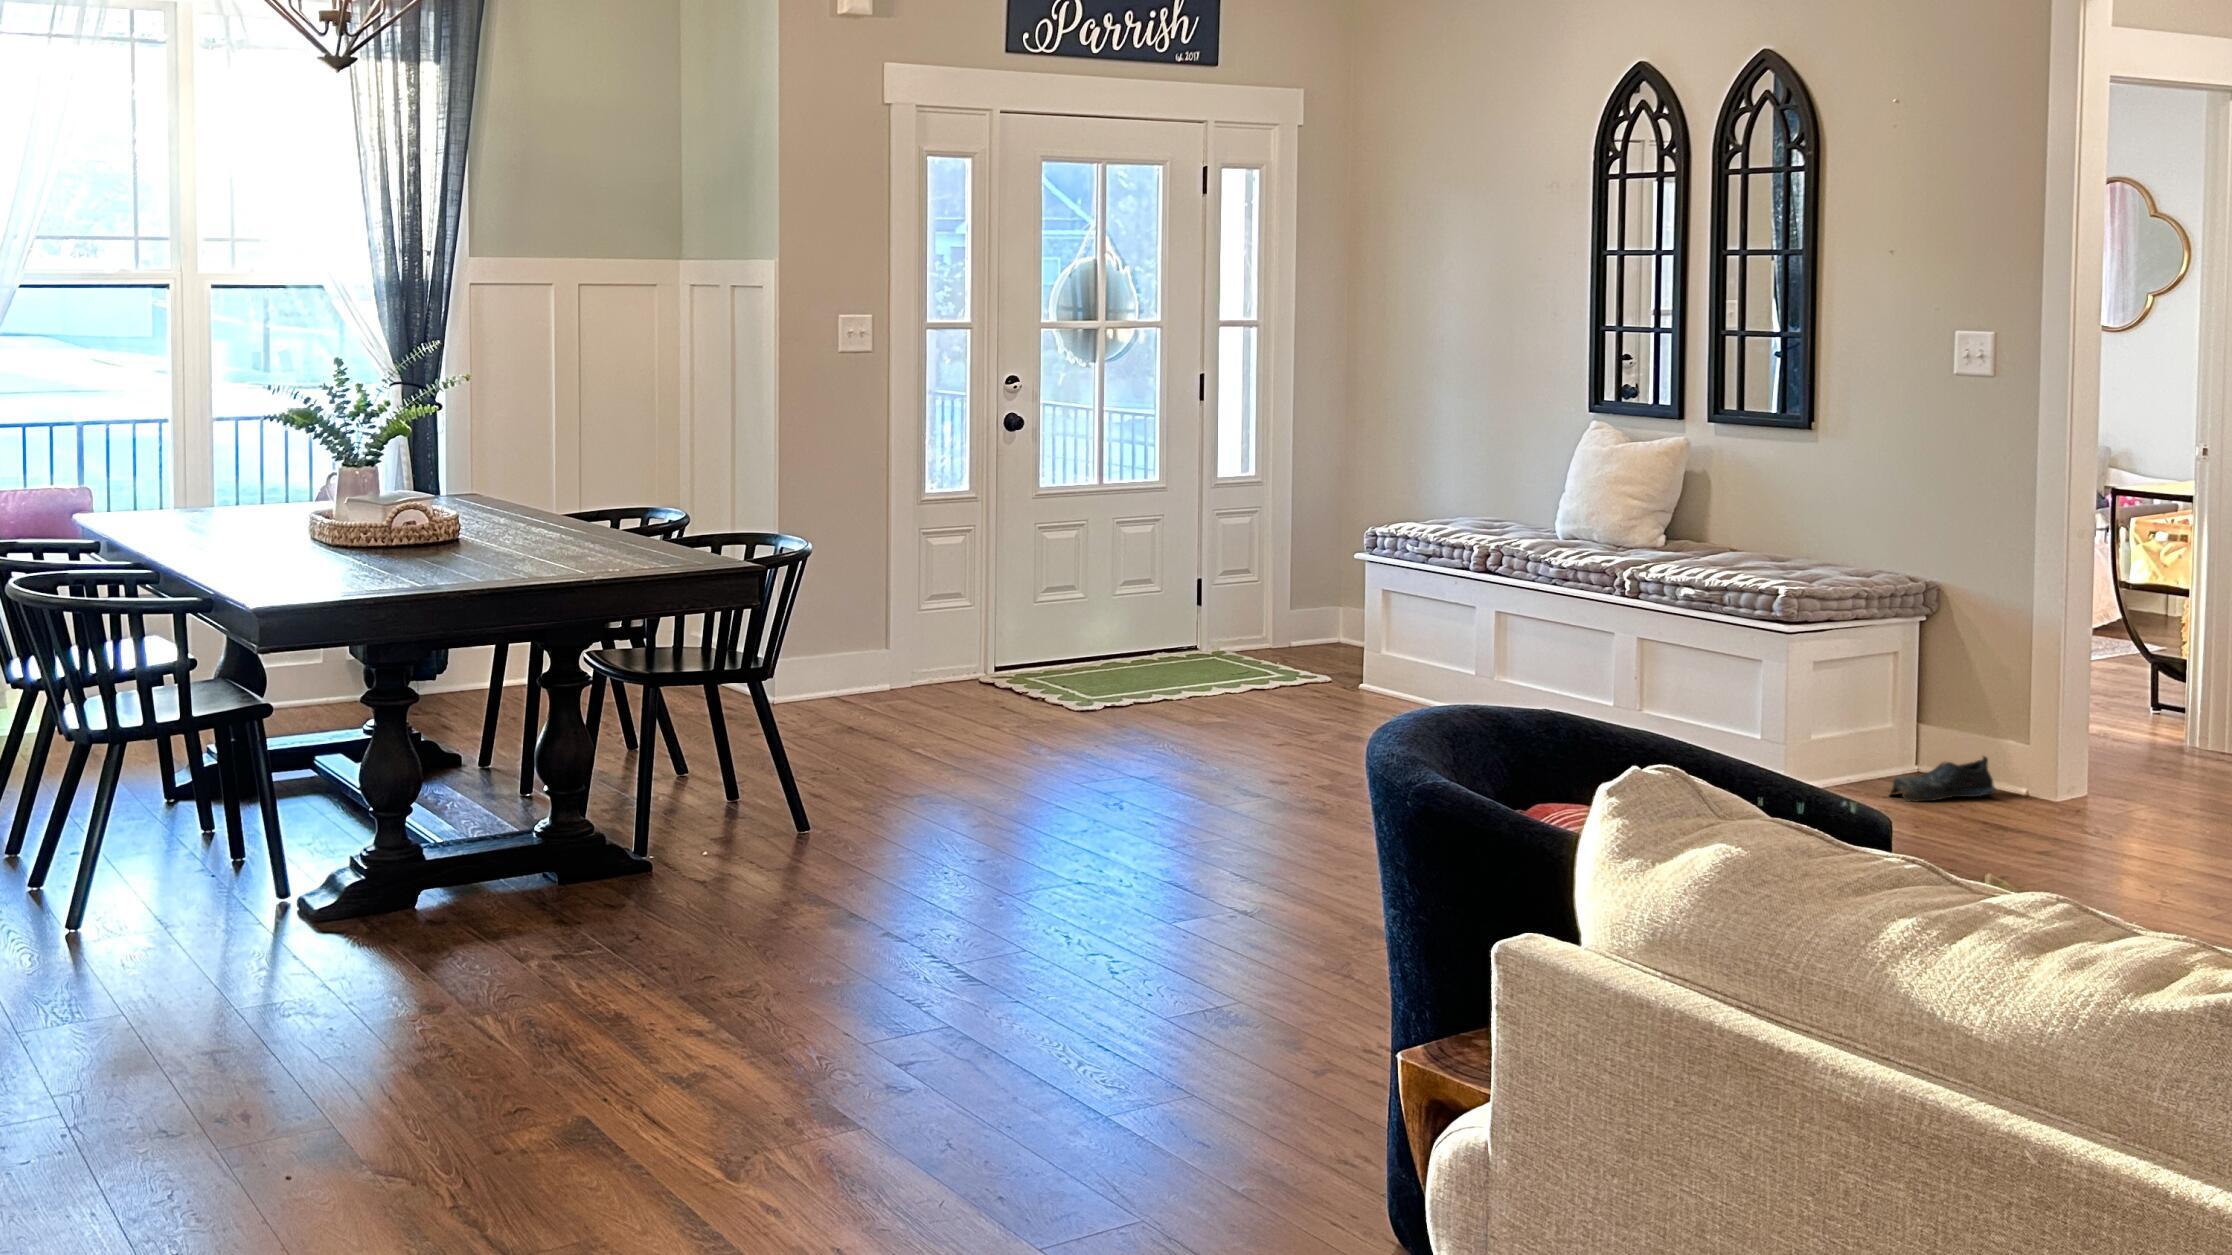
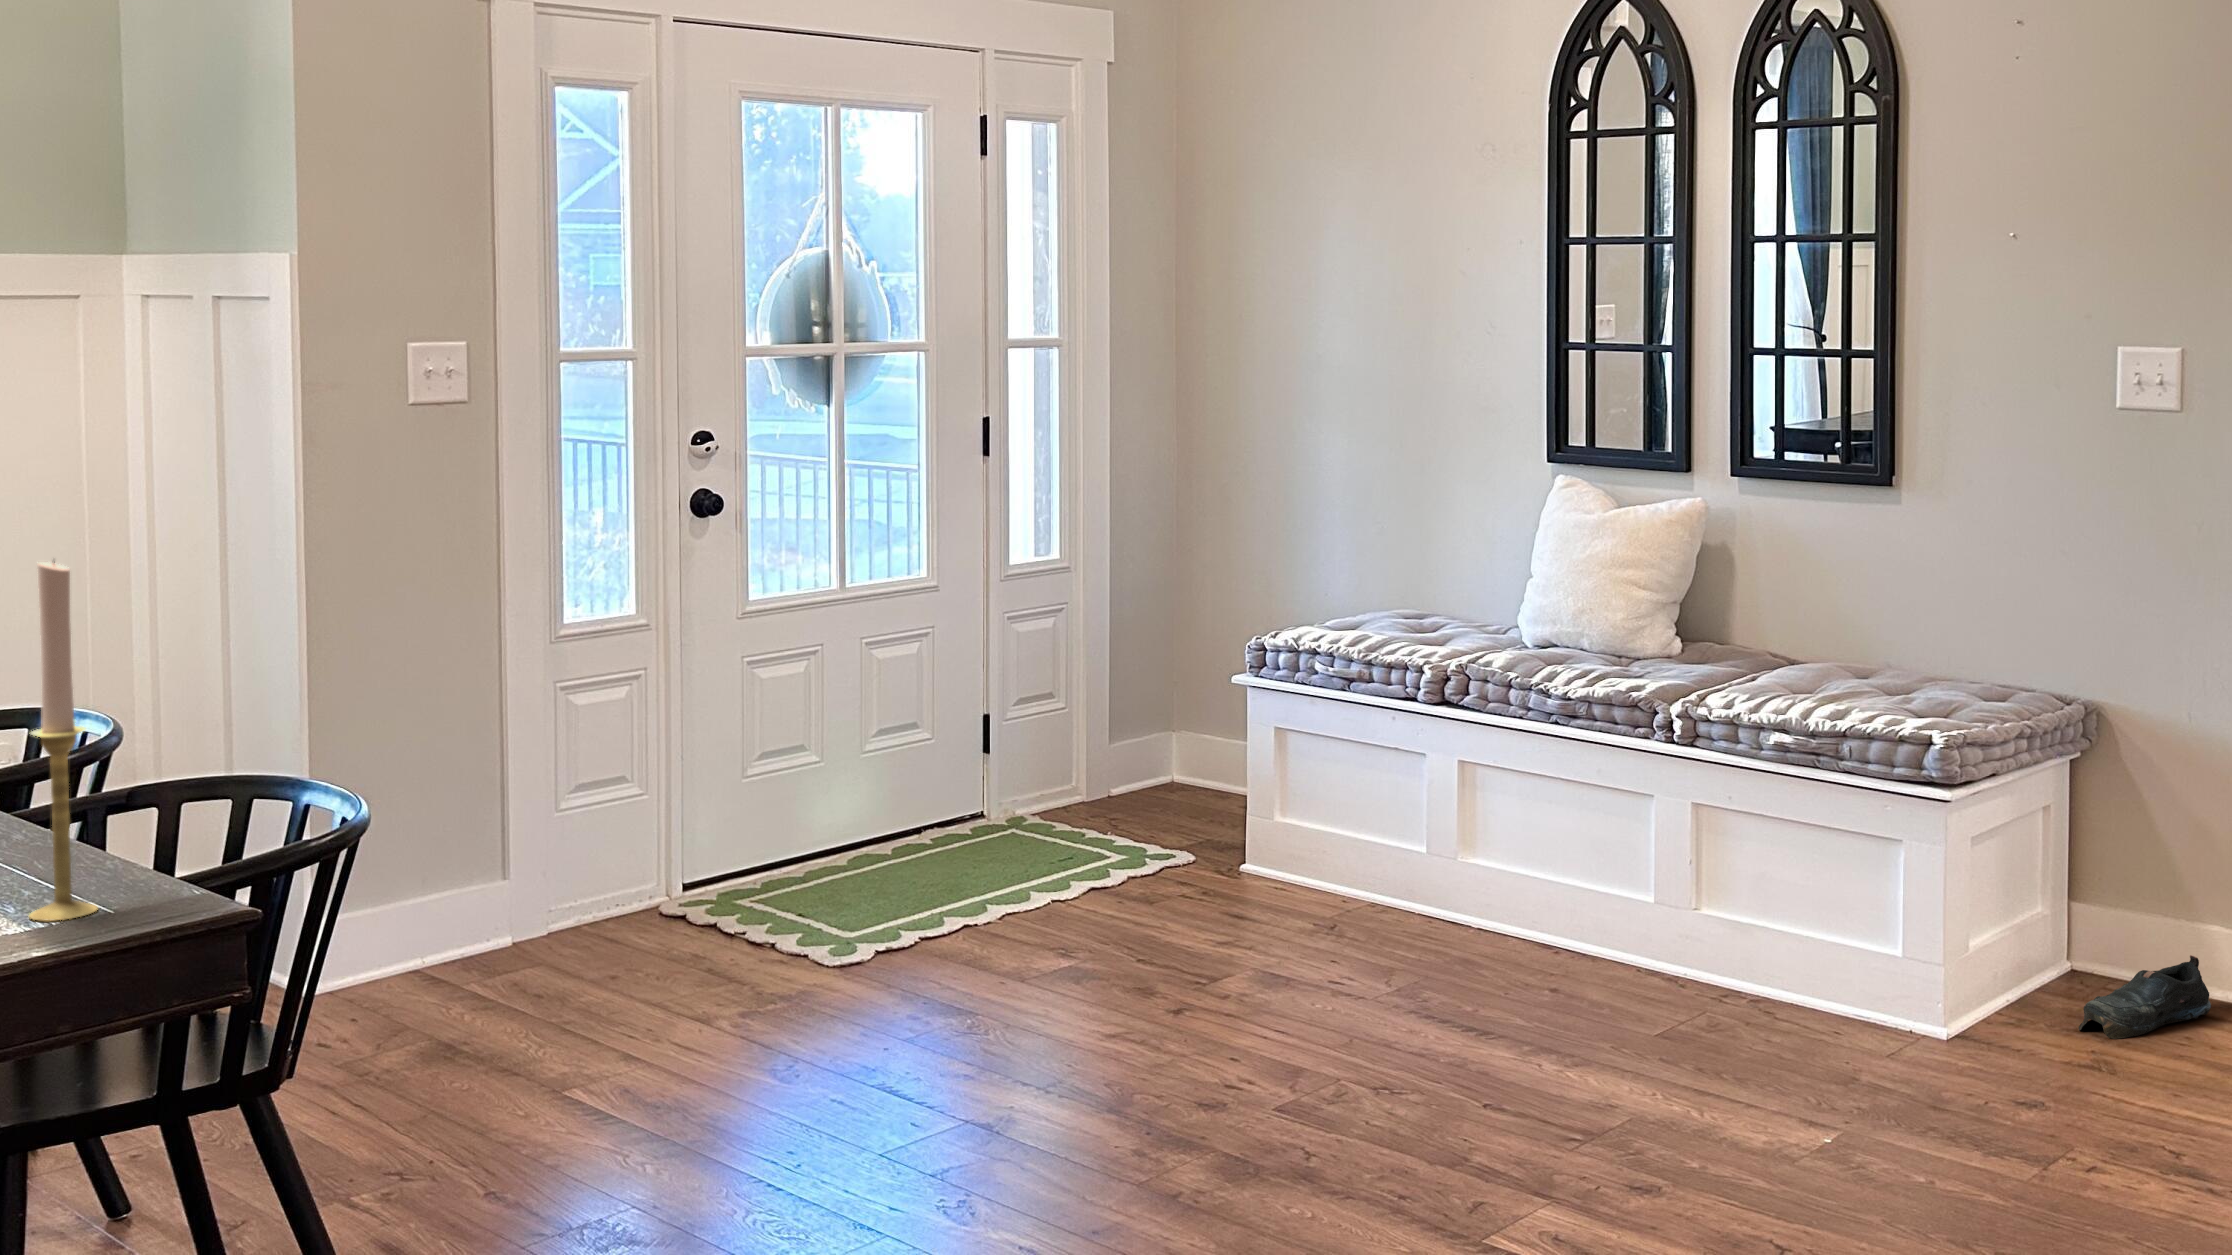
candlestick: none [688,406,716,568] -> present [29,562,97,921]

